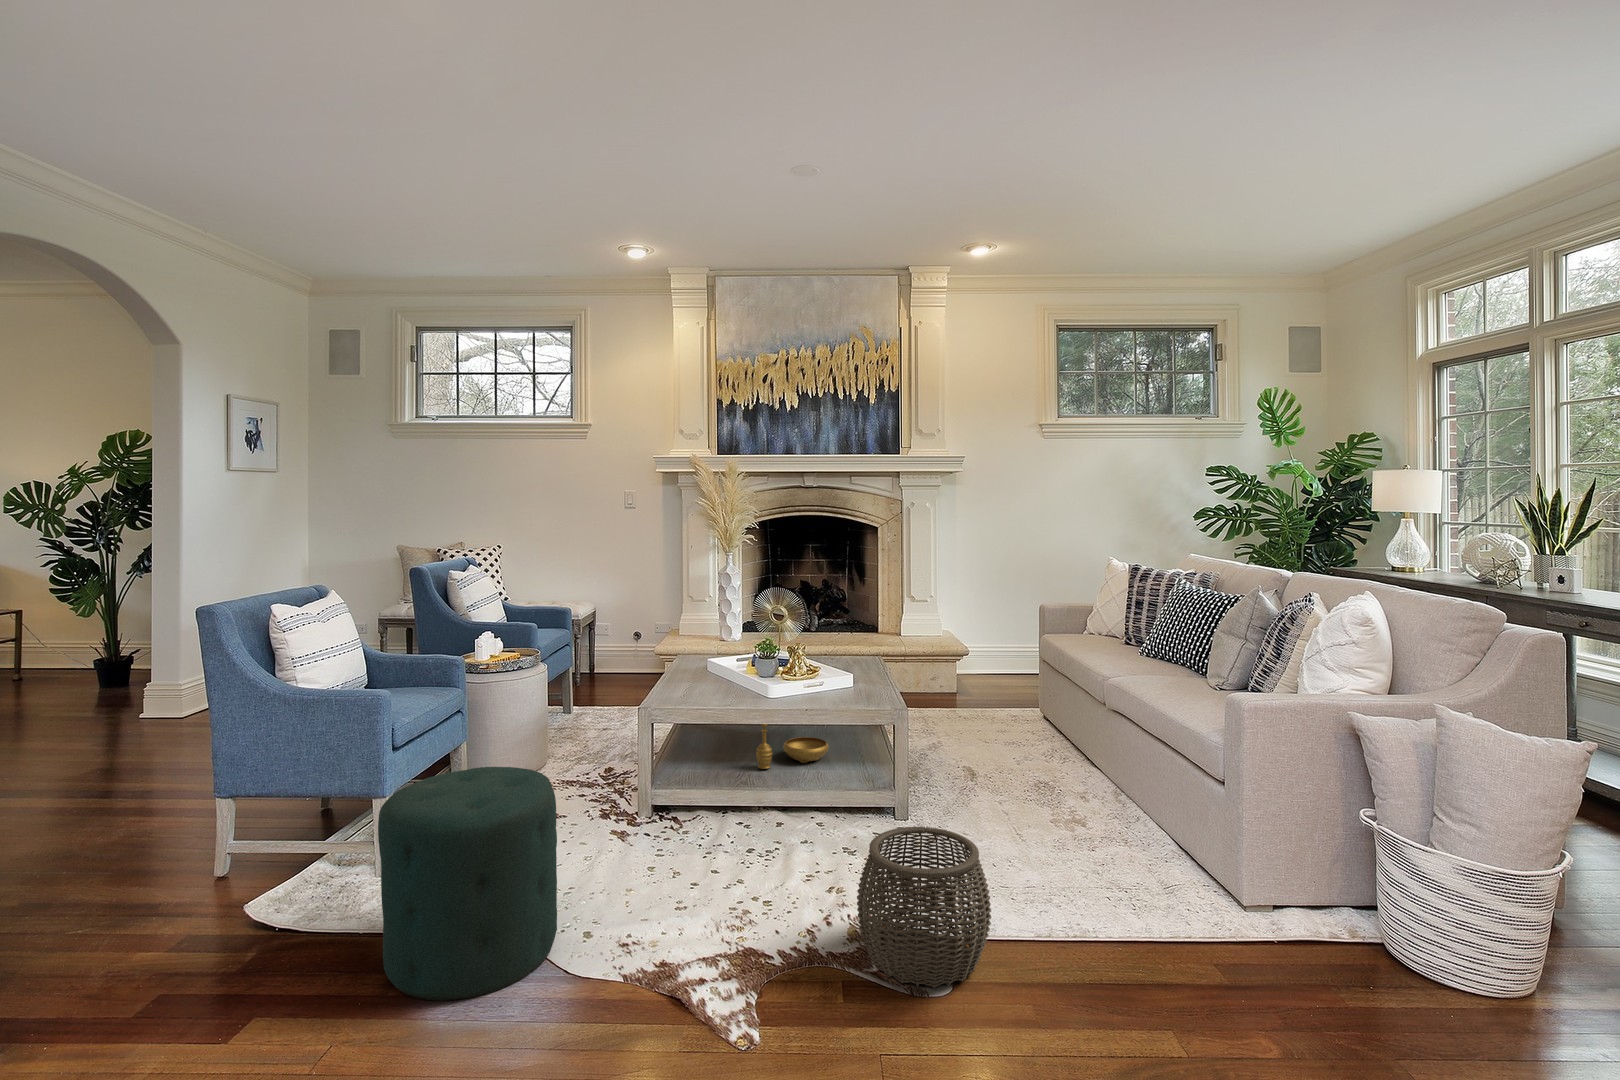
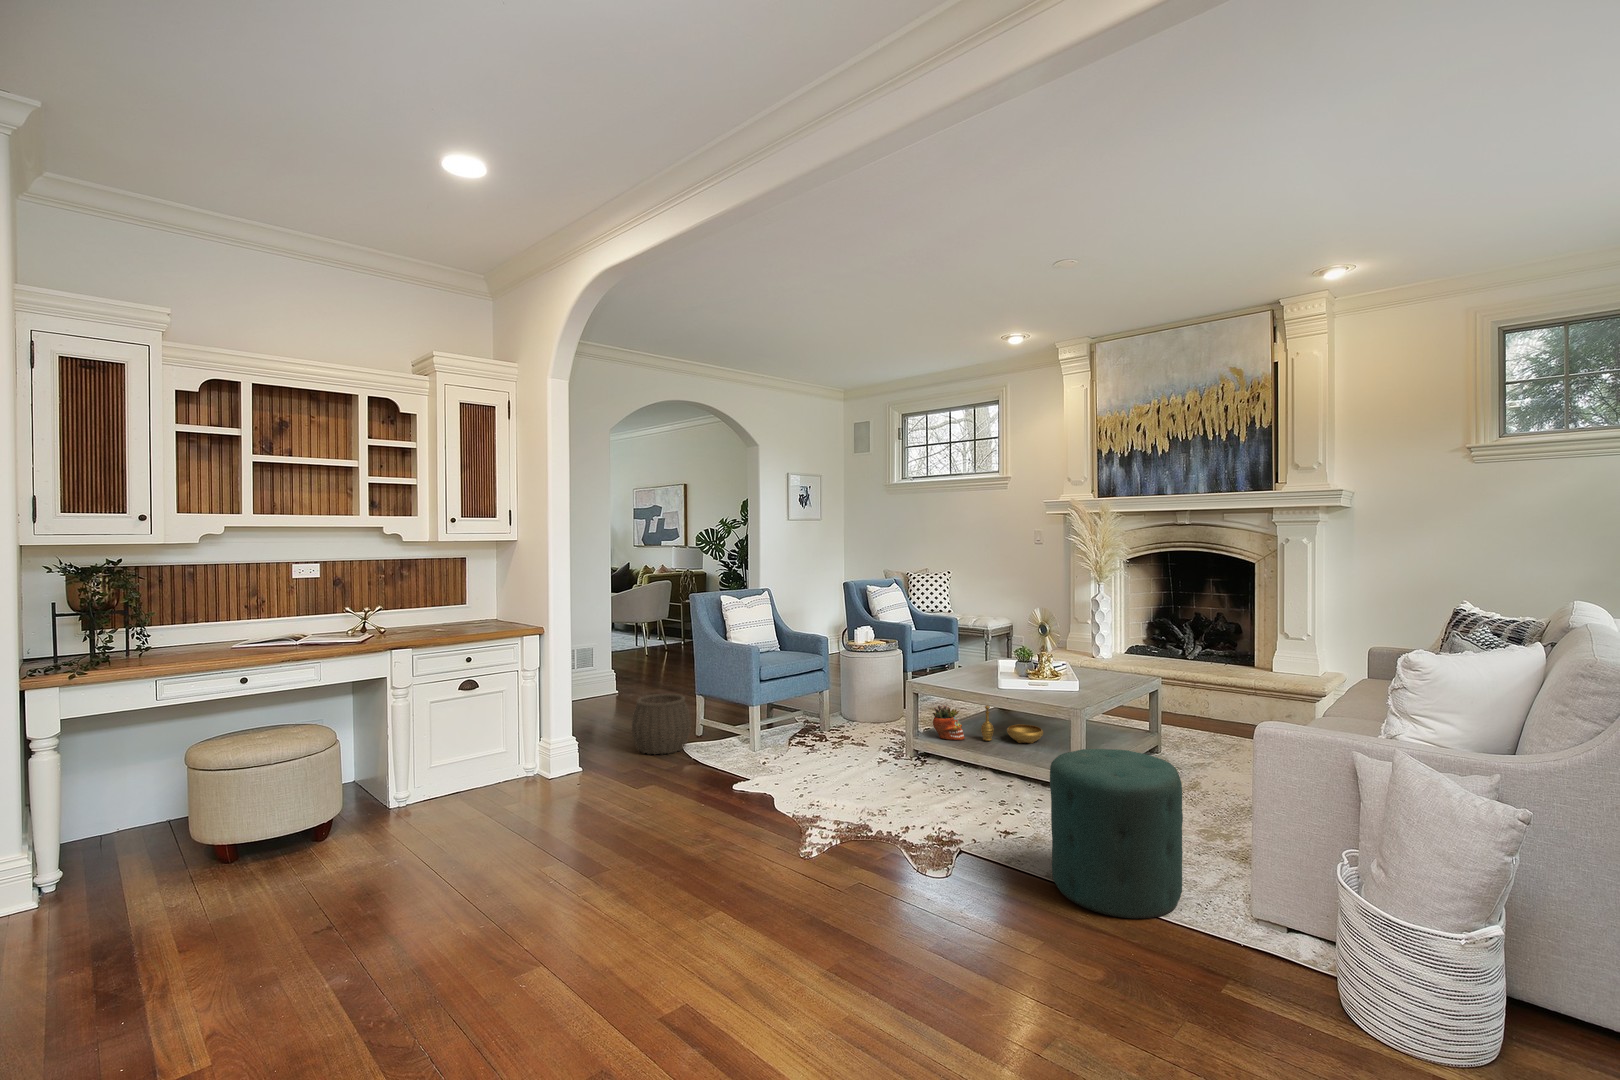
succulent planter: none [687,730,735,779] -> present [933,705,965,740]
ottoman: present [378,767,557,1001] -> present [1050,749,1183,919]
woven basket: present [857,827,991,988] -> present [631,694,691,754]

